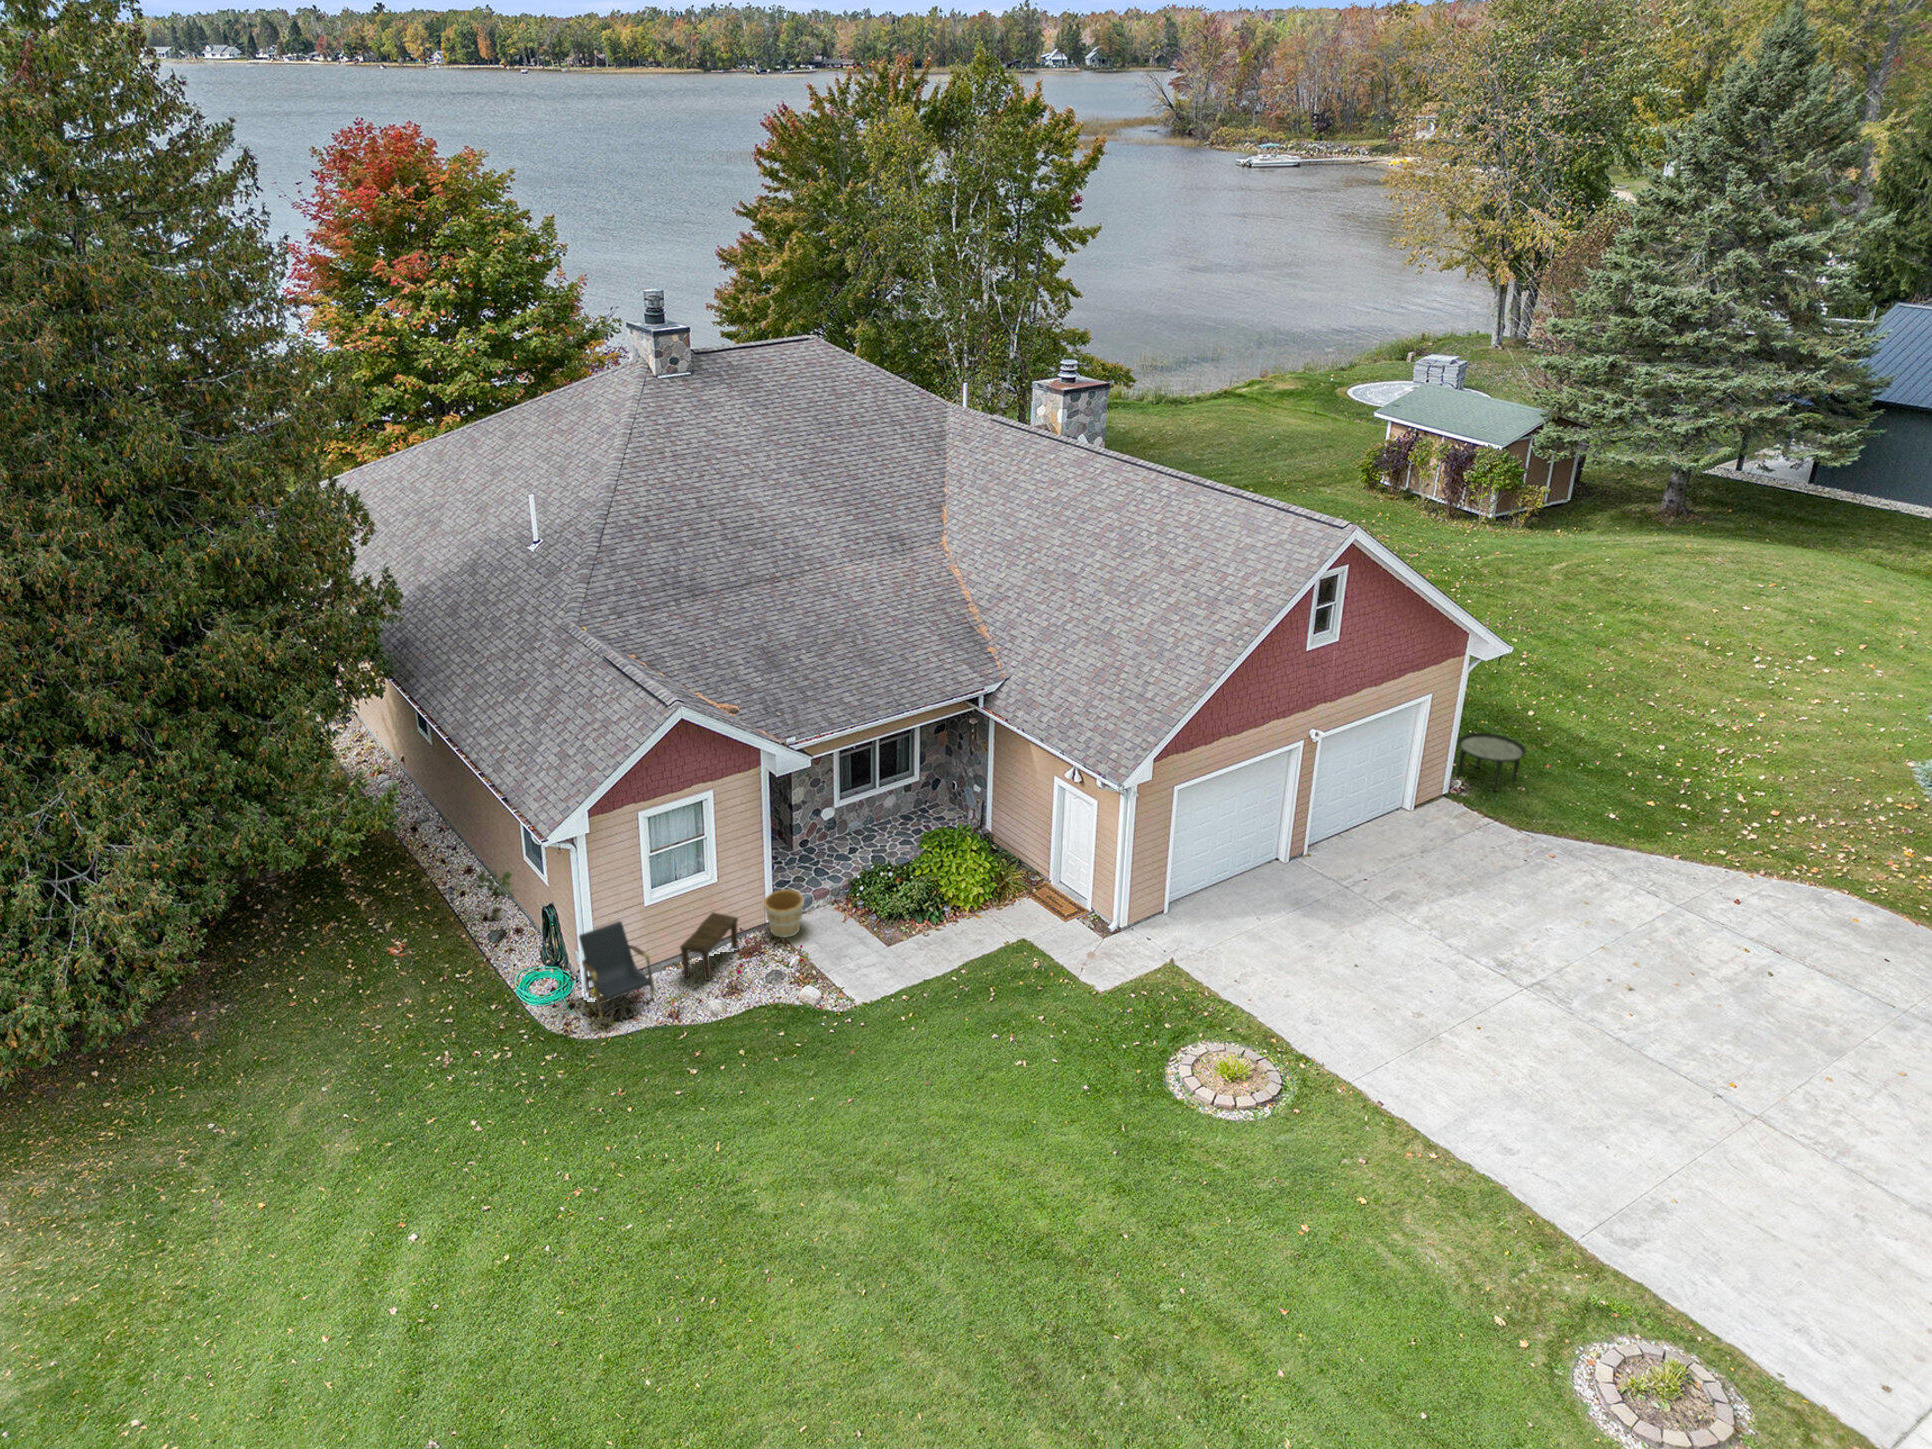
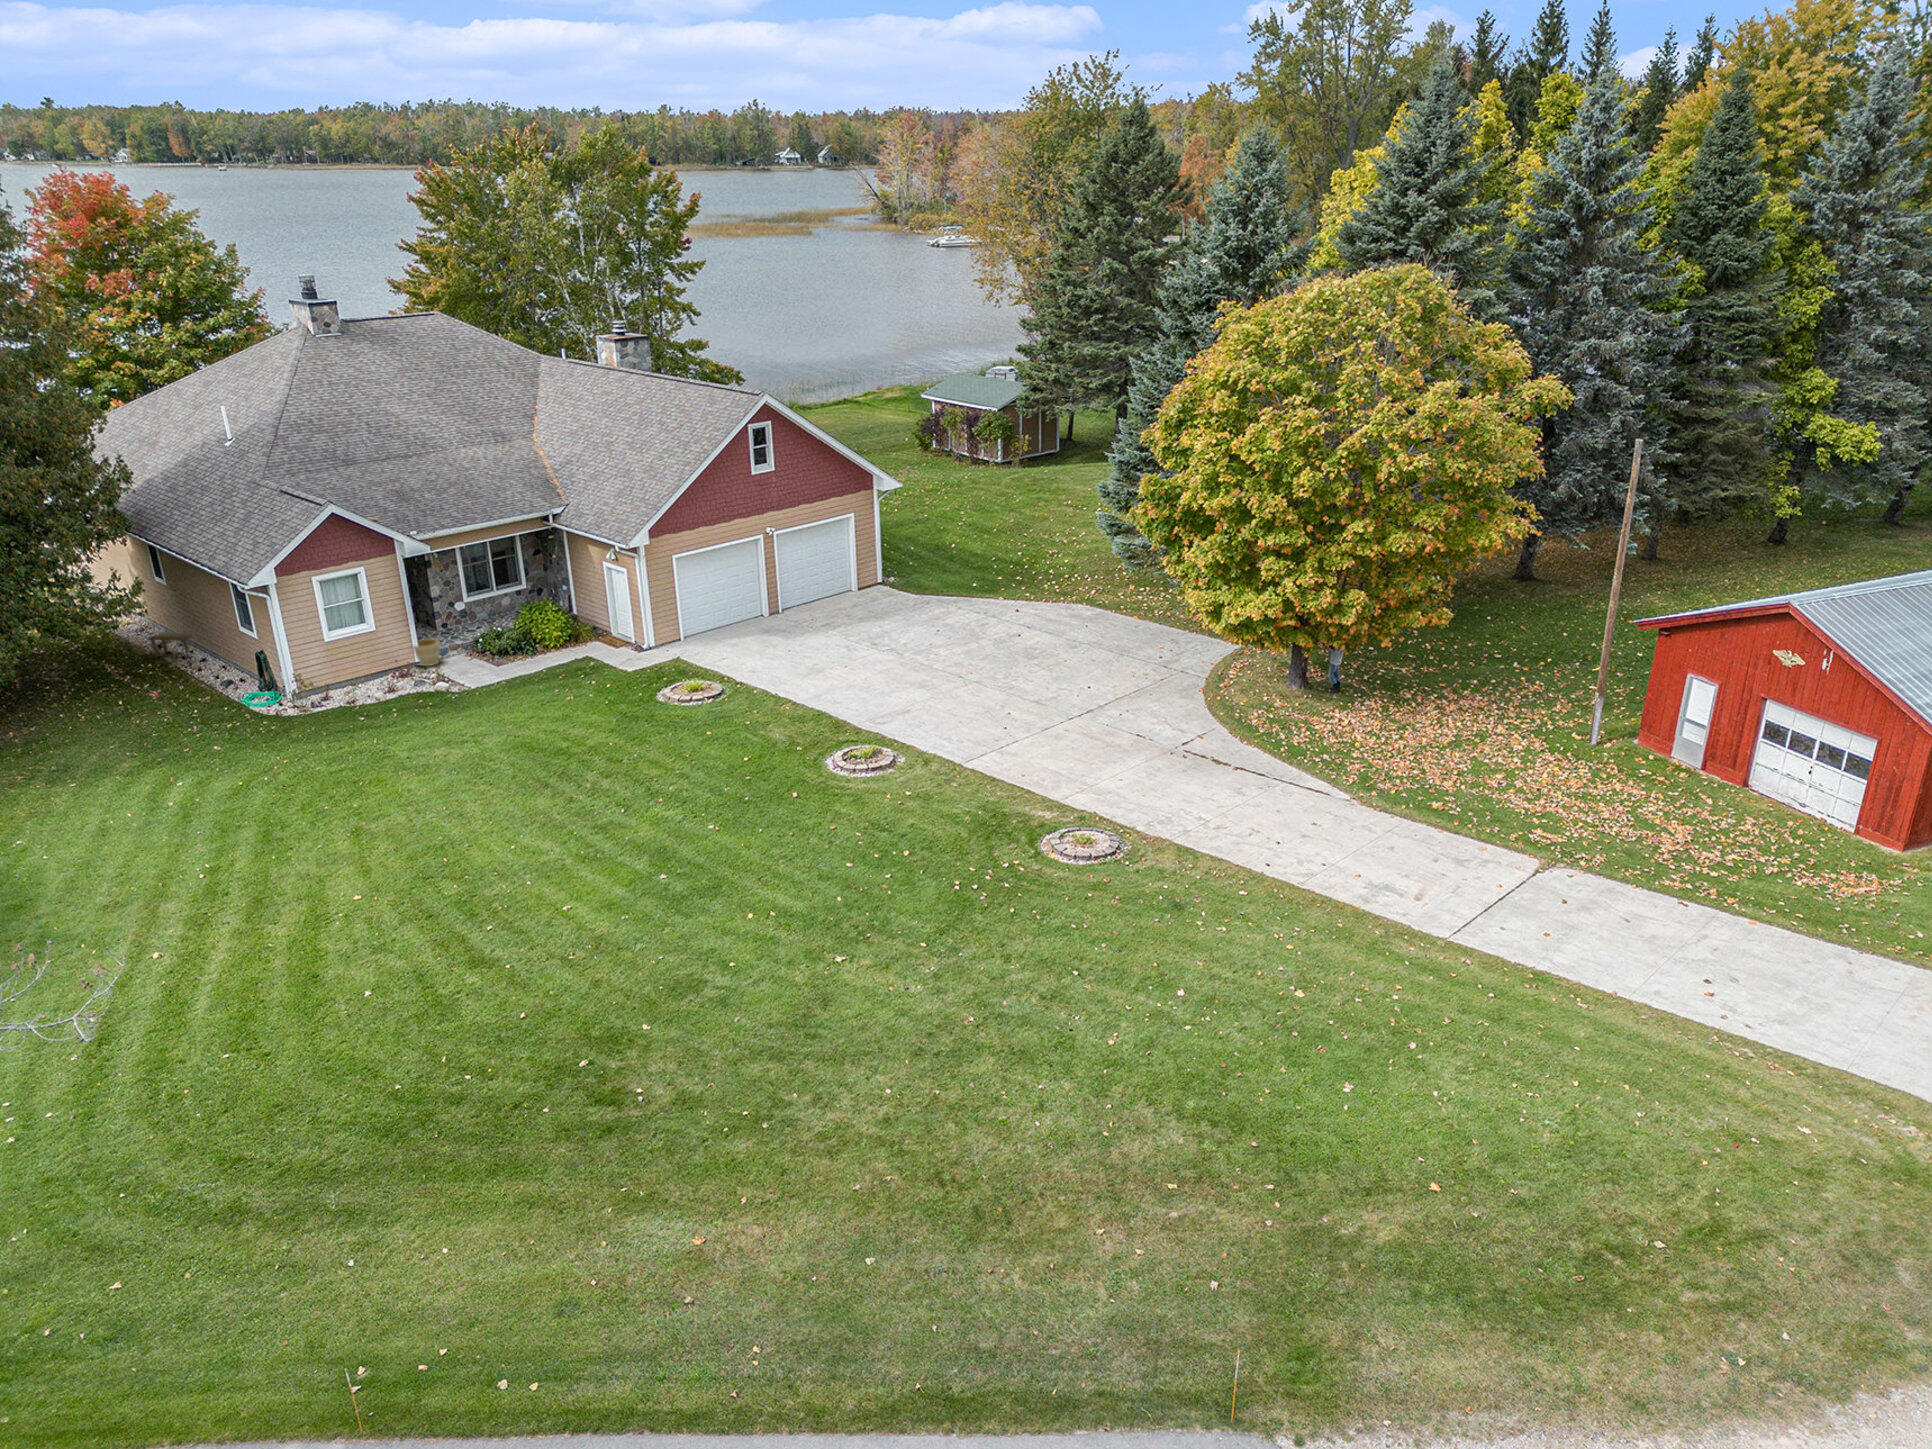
round table: present [1457,733,1526,792] -> none [886,546,925,578]
potted plant: present [473,869,514,921] -> none [203,643,238,677]
bench: present [680,912,738,980] -> present [149,633,192,658]
lounge chair: present [579,921,654,1018] -> none [278,650,336,704]

